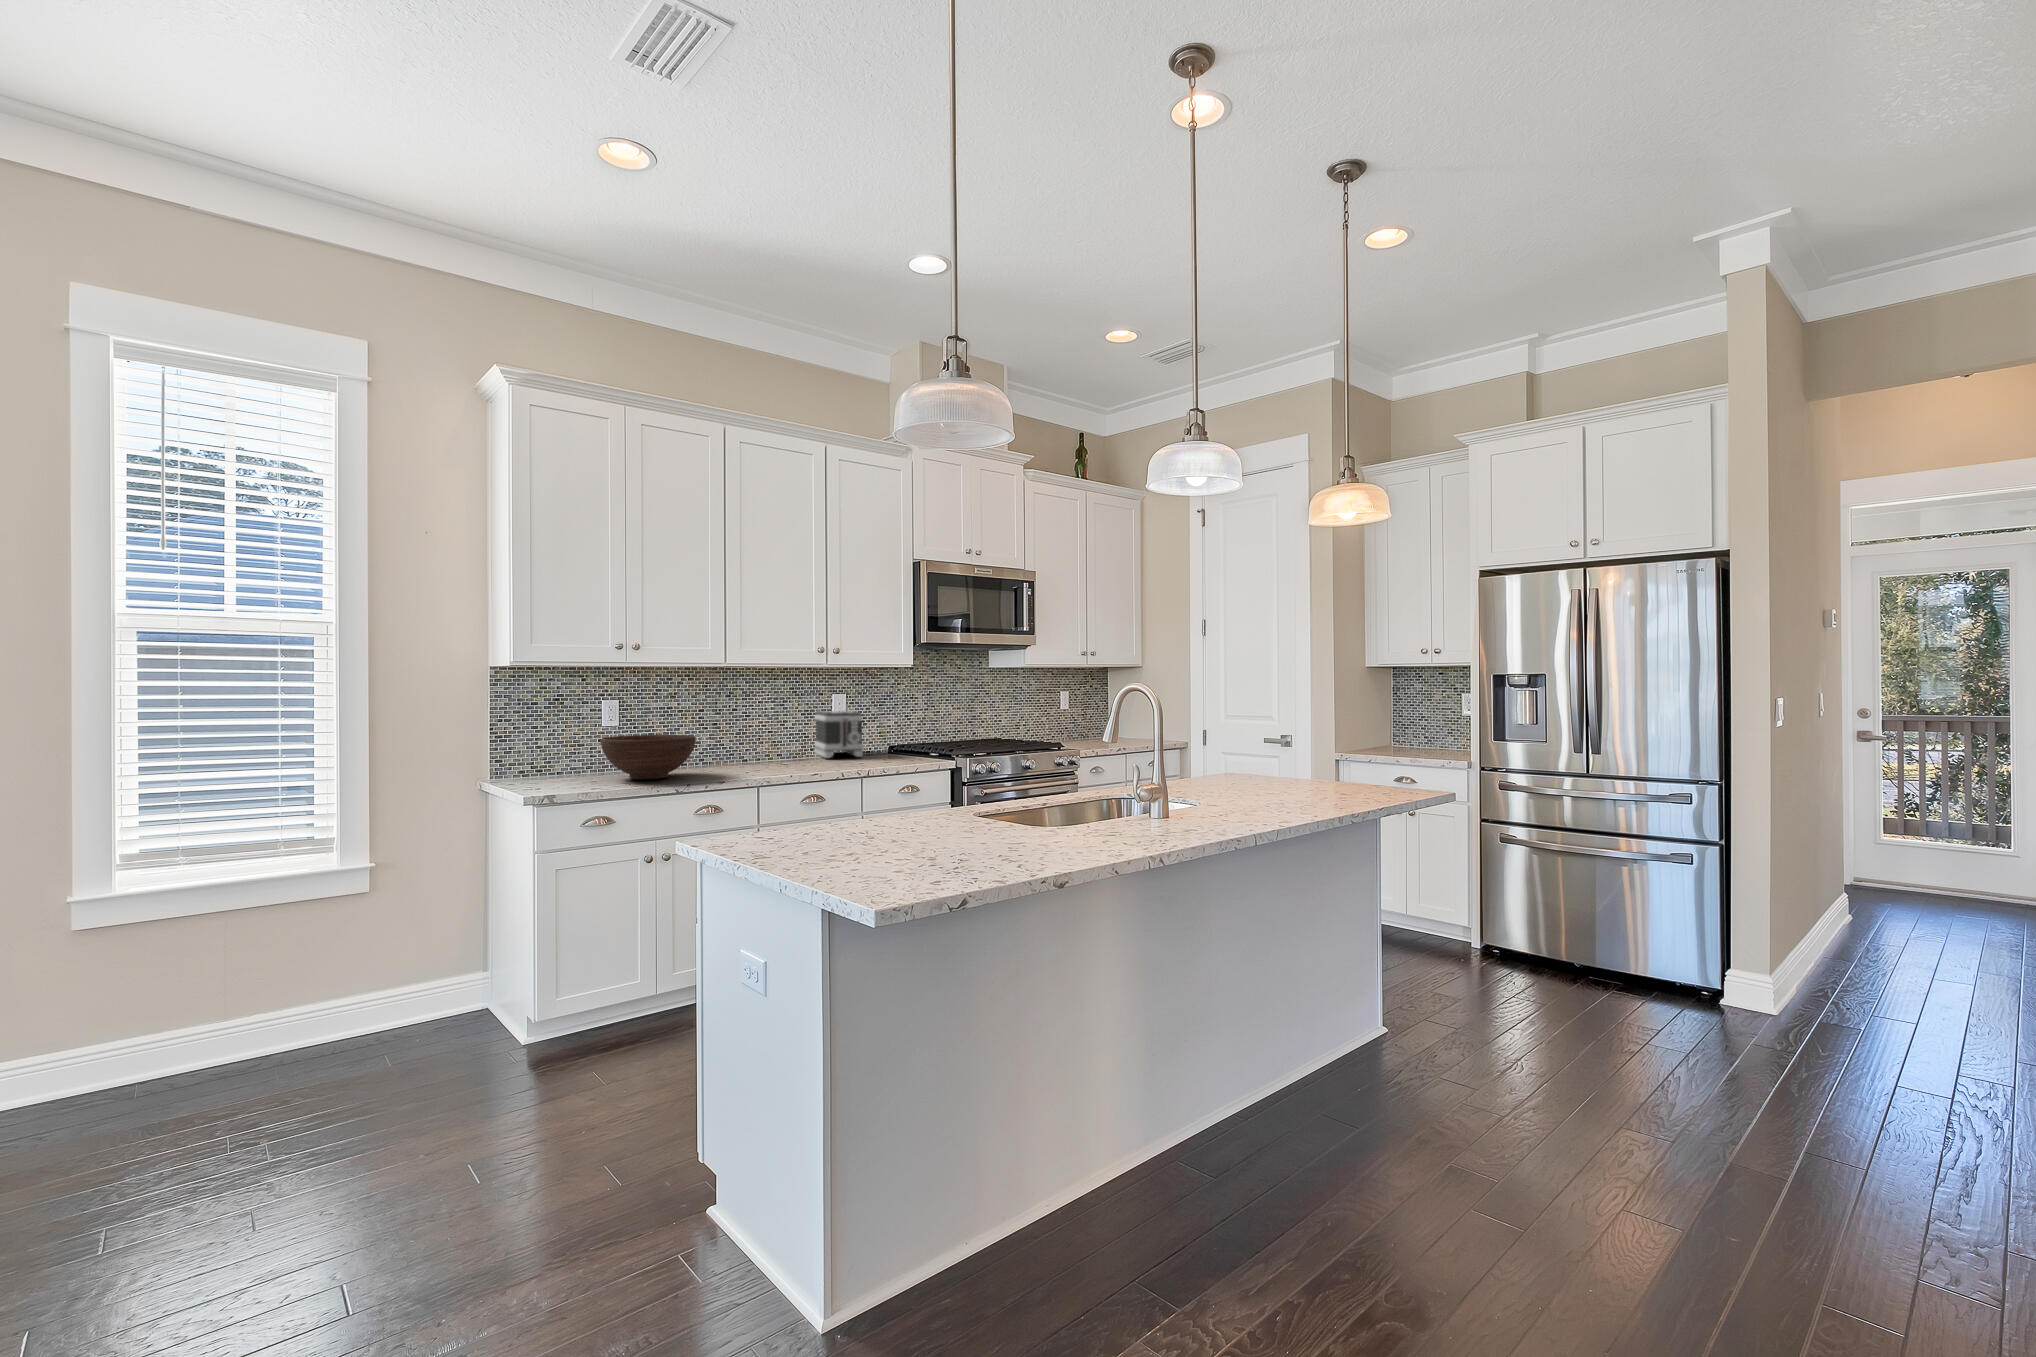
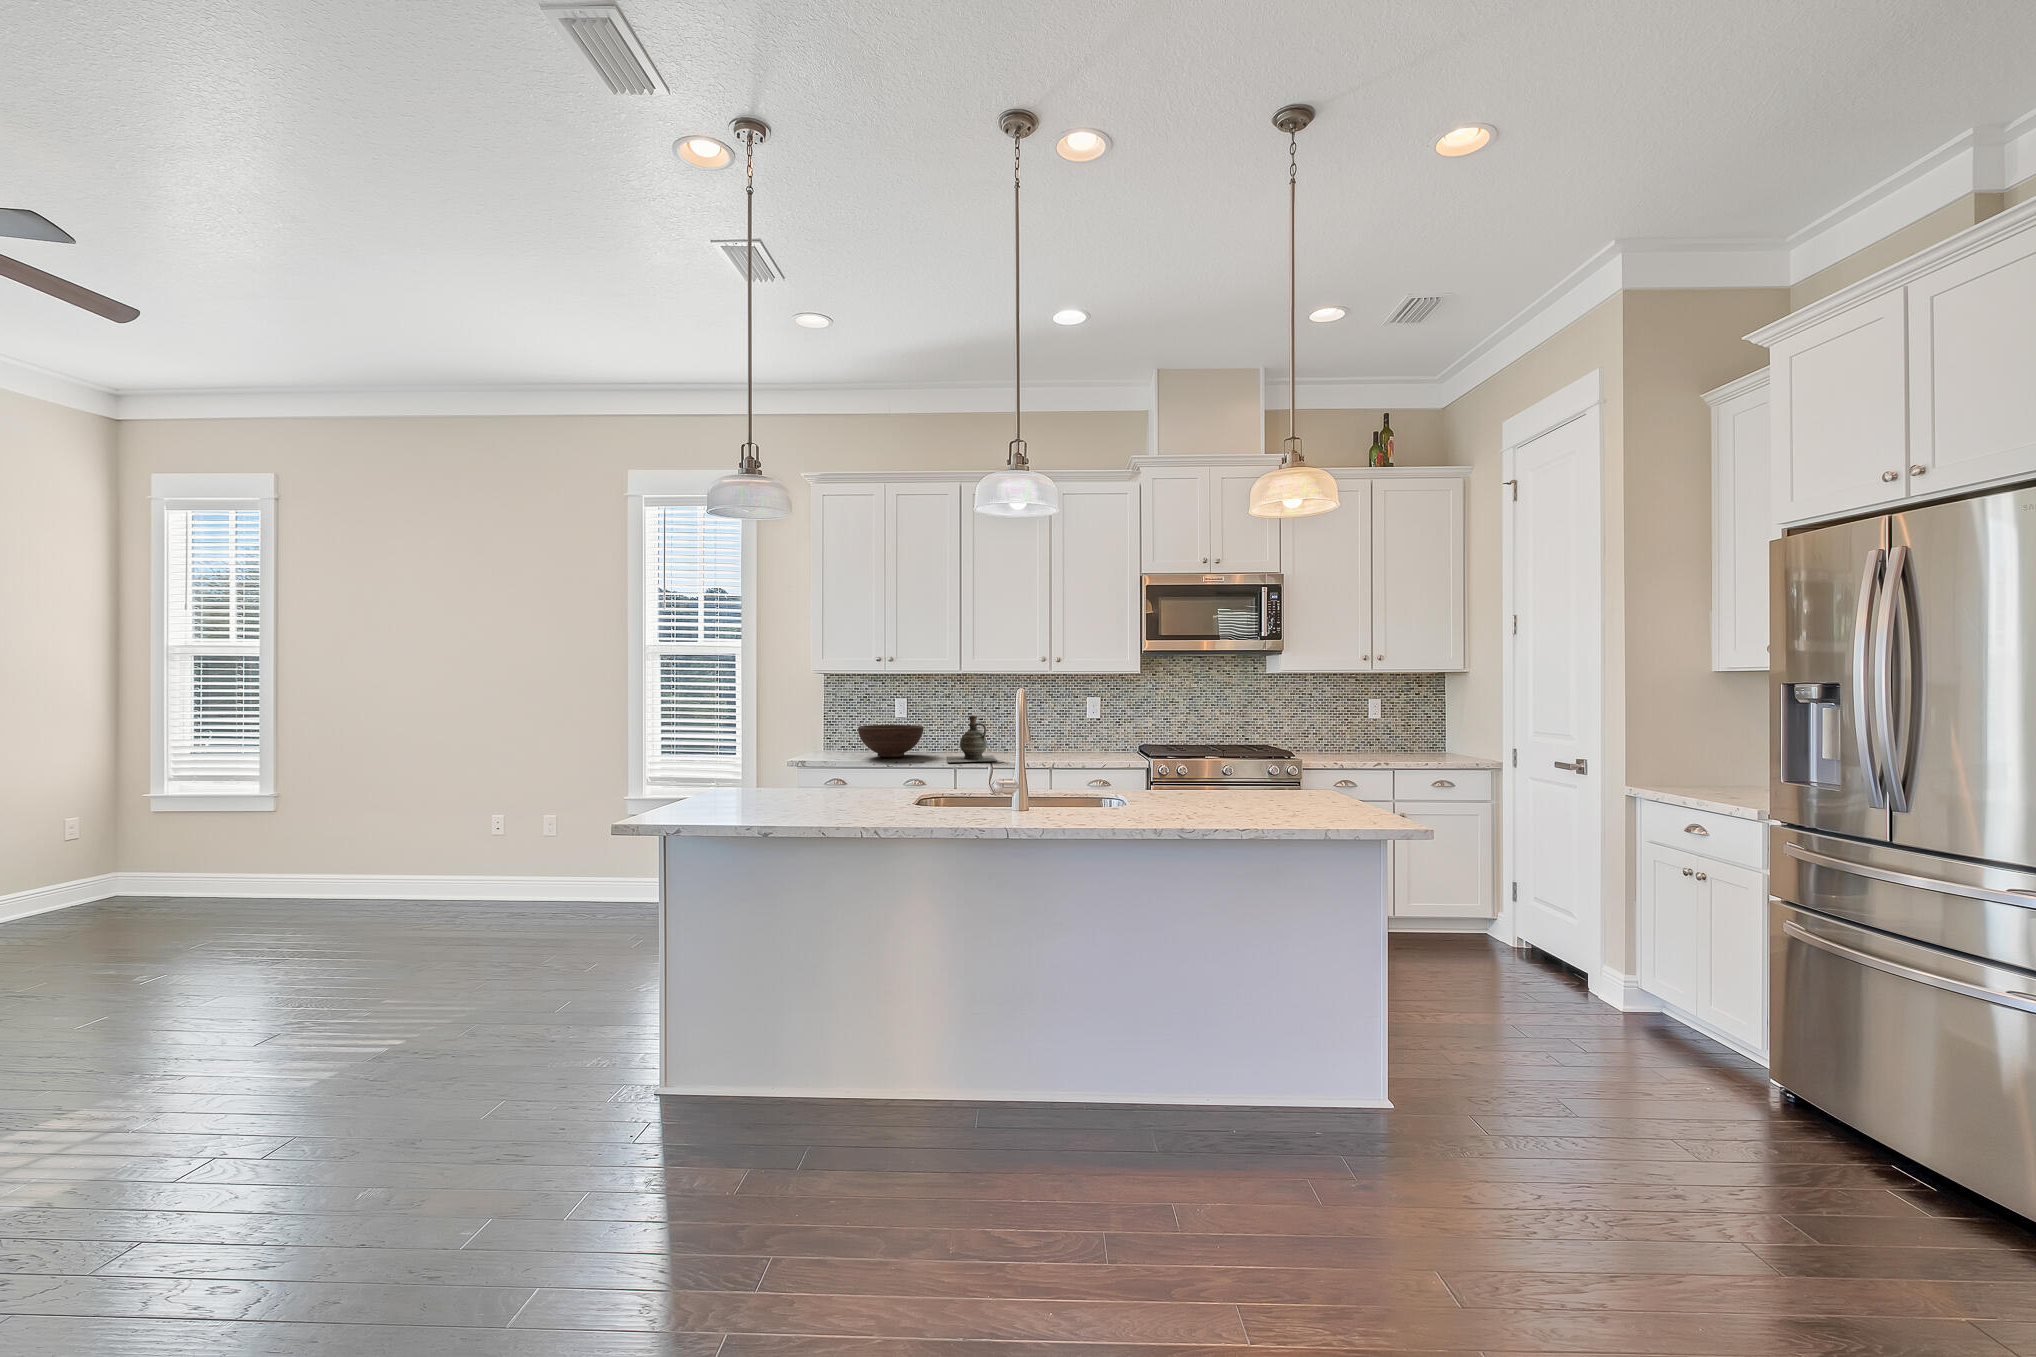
toaster: present [814,711,863,758] -> none [1049,712,1098,753]
ceramic jug: none [732,718,817,778] -> present [946,716,996,762]

